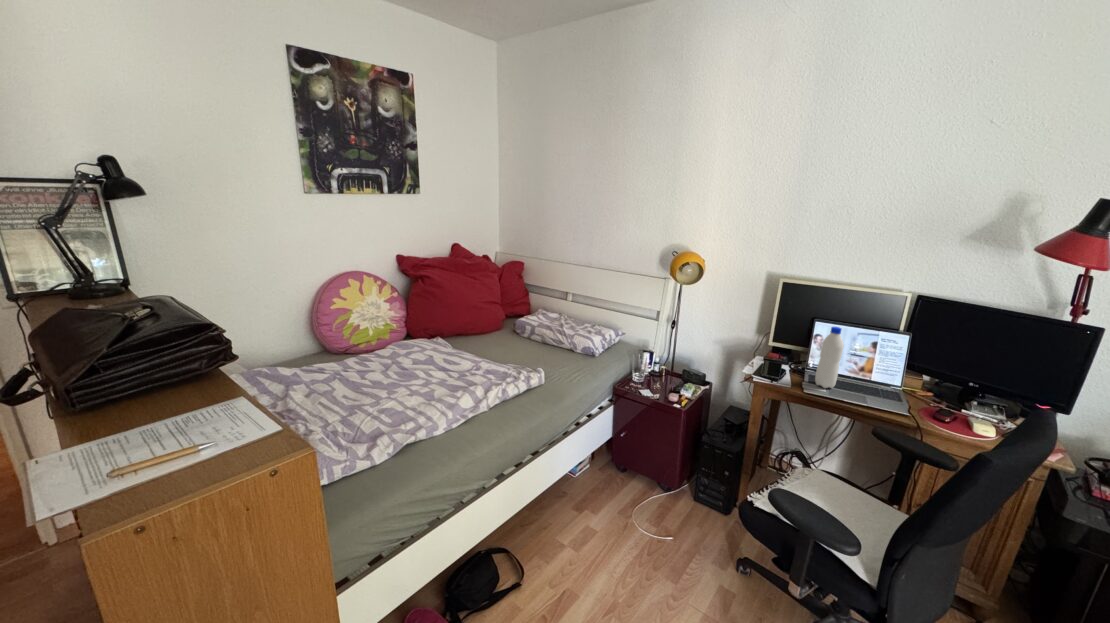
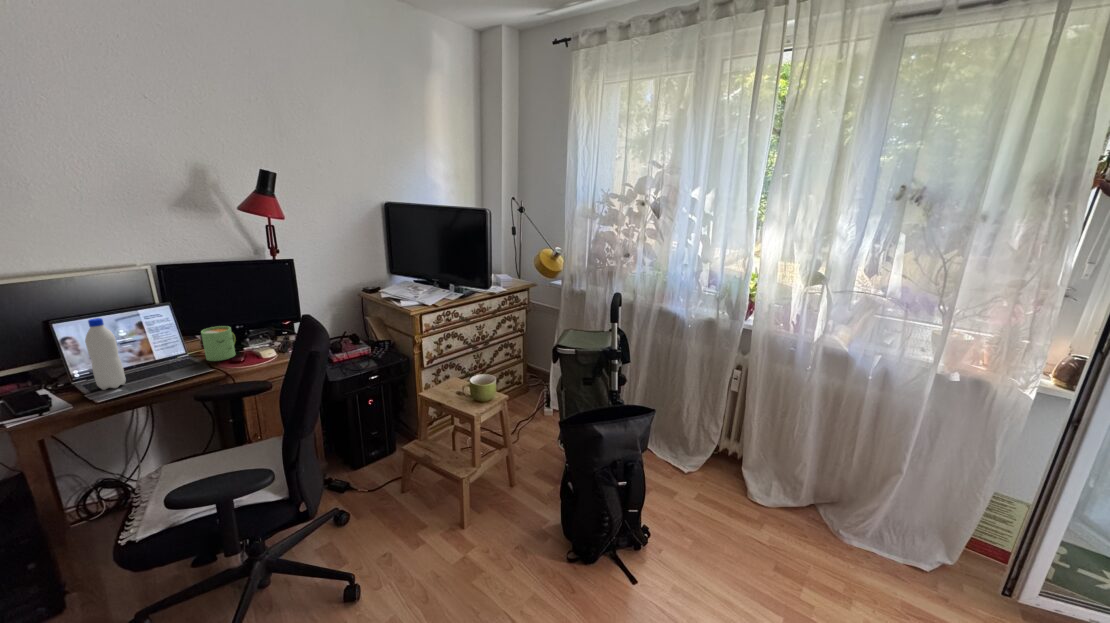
mug: none [912,372,957,413] -> present [201,326,235,361]

